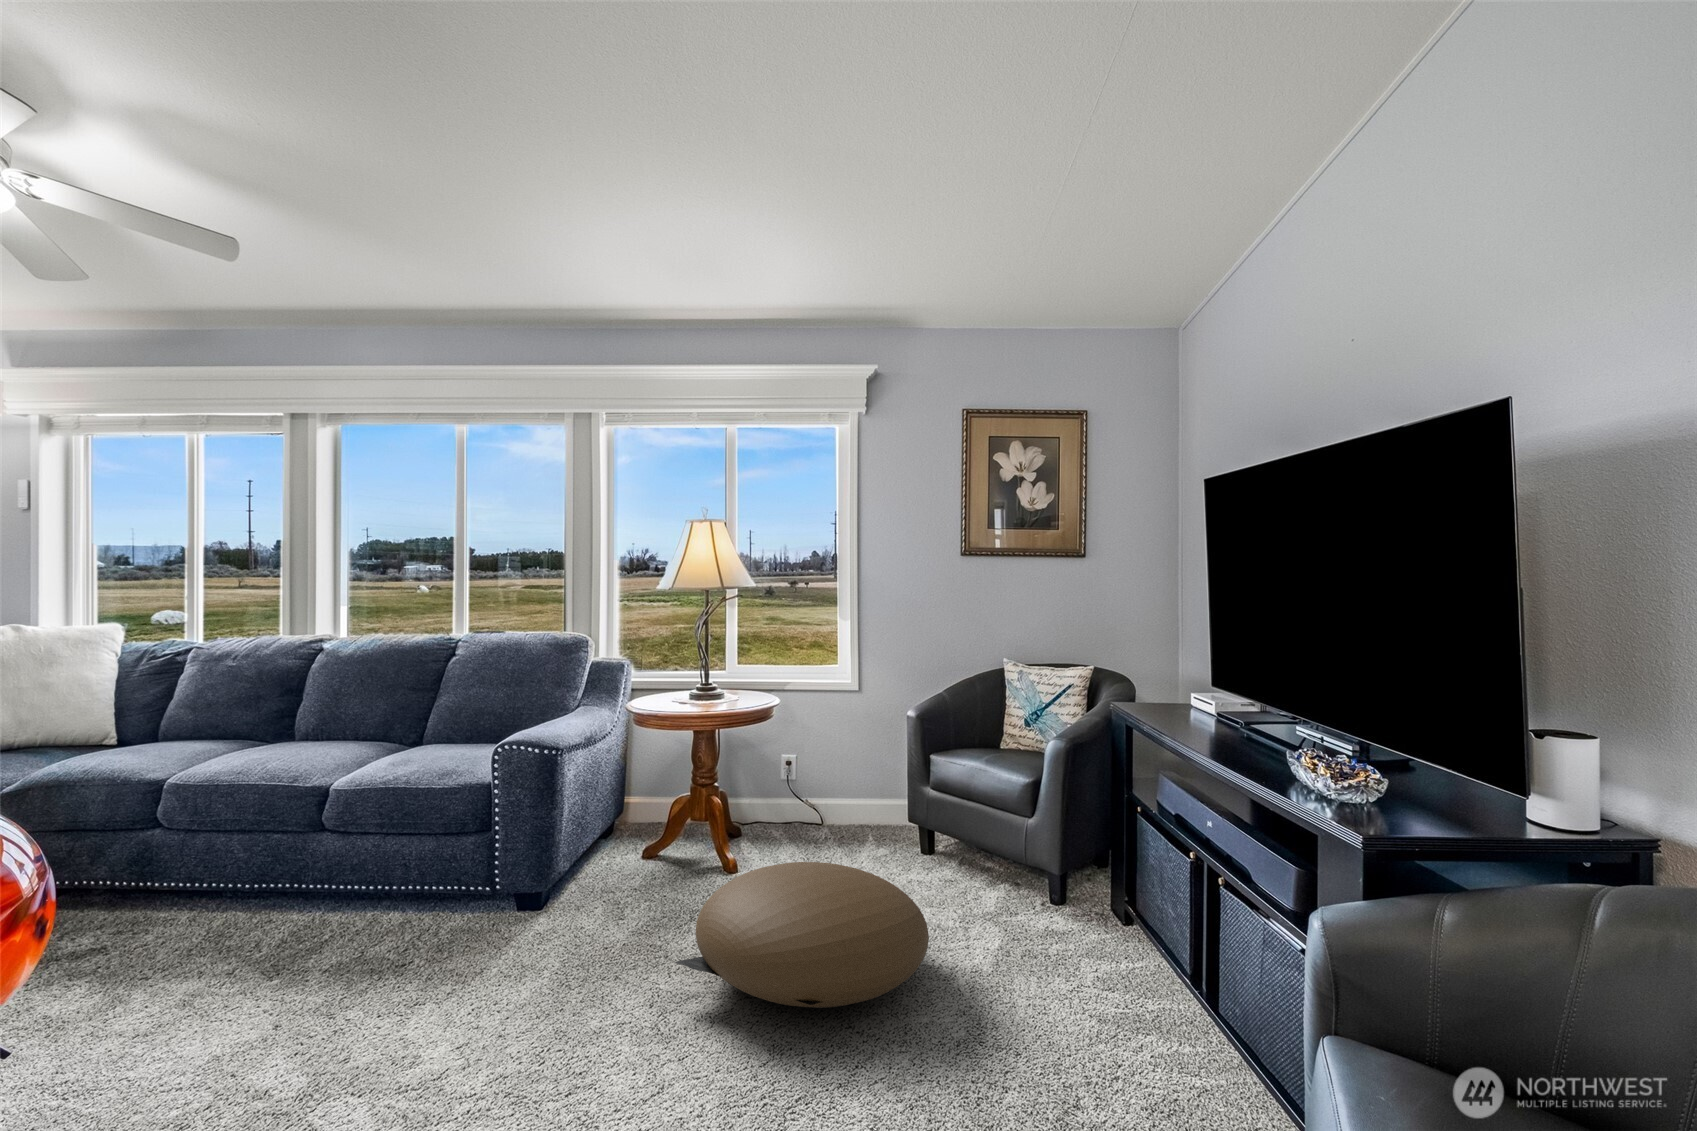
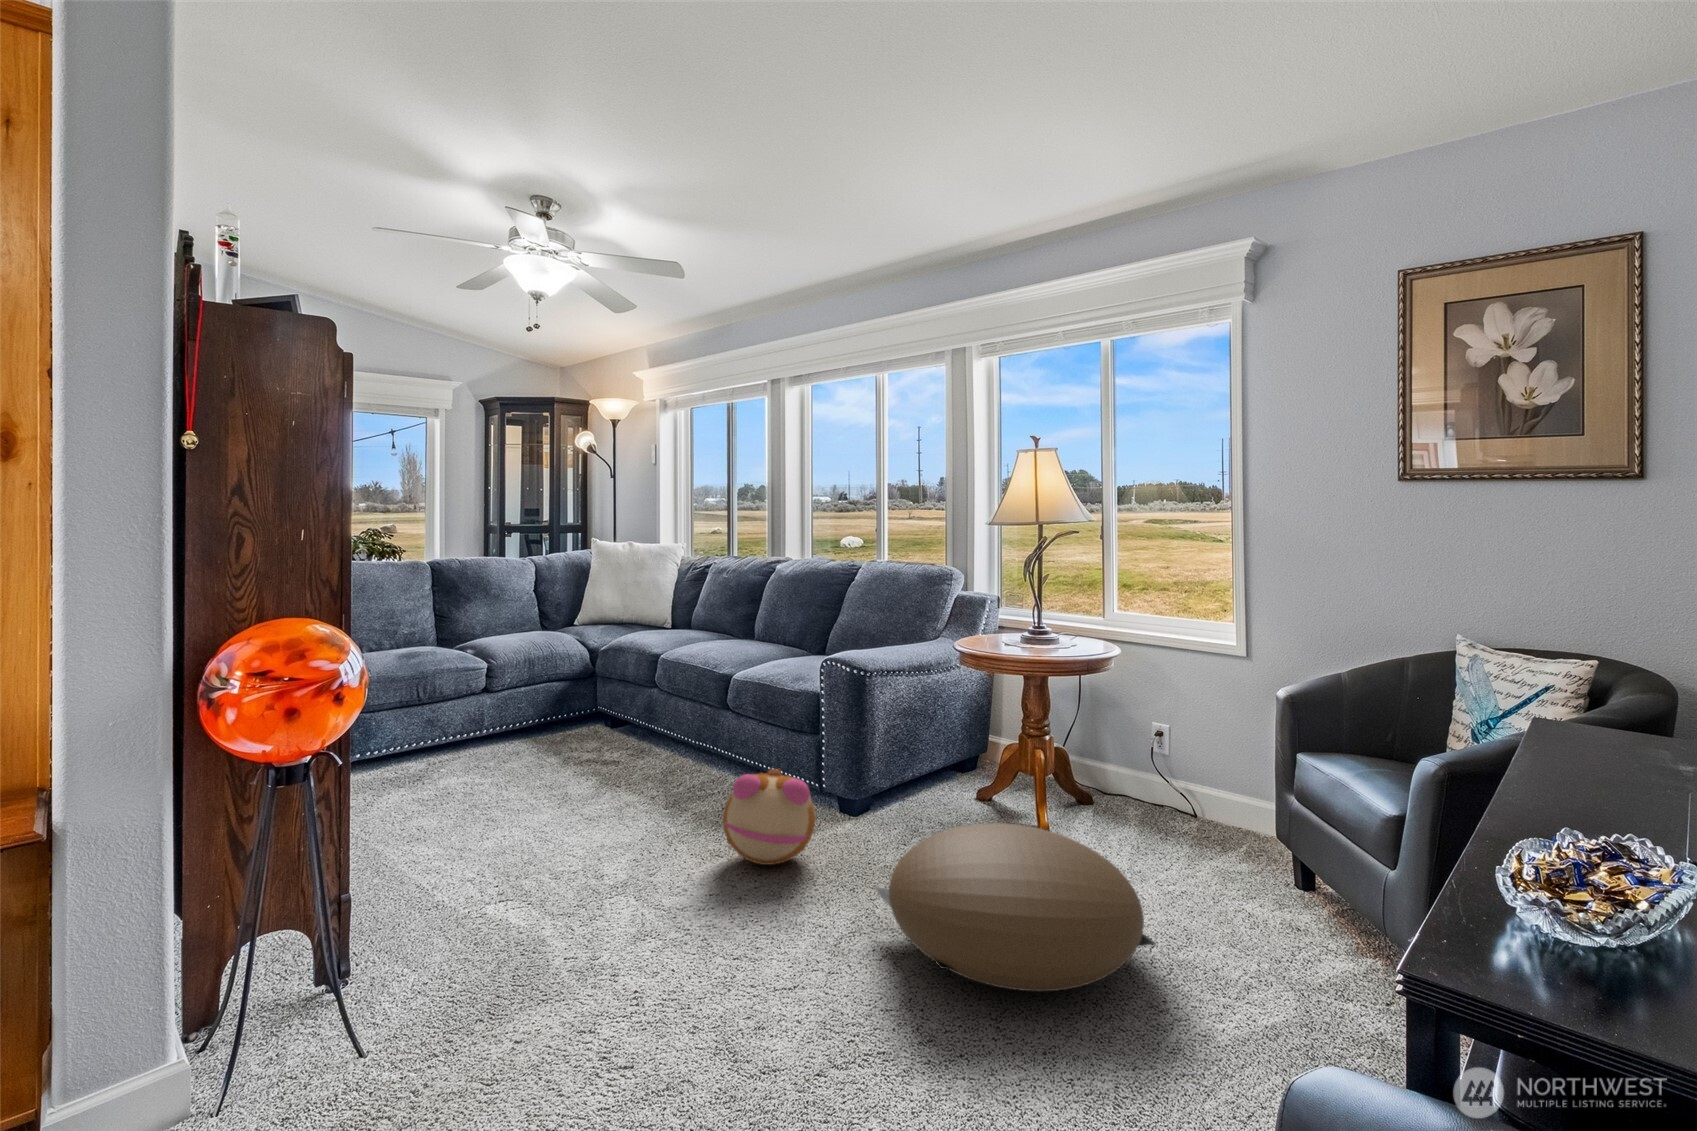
plush toy: none [437,871,560,988] -> present [723,768,815,865]

